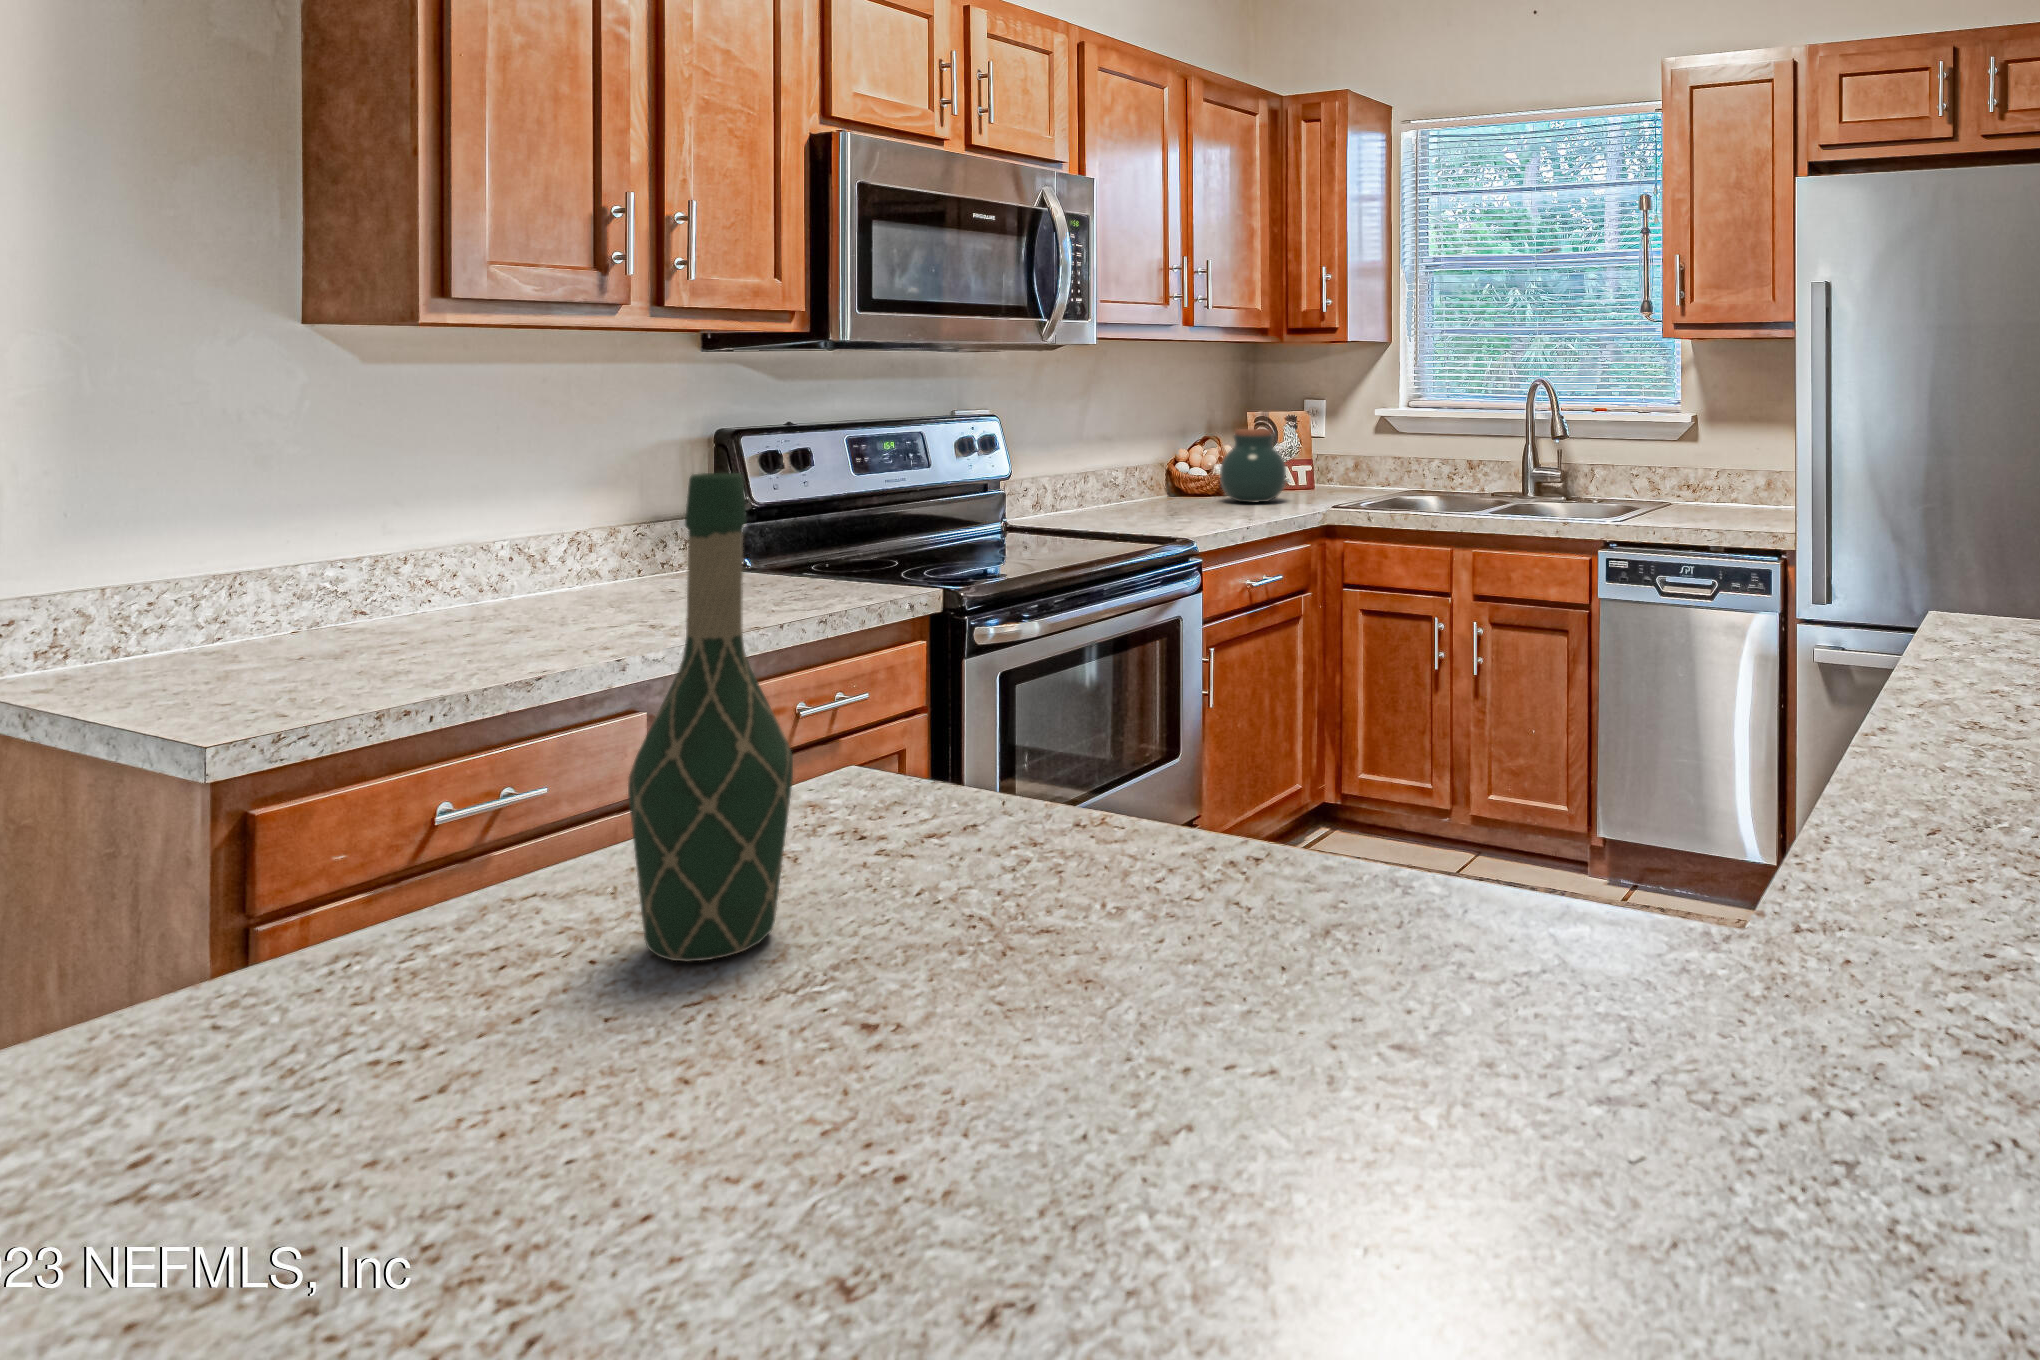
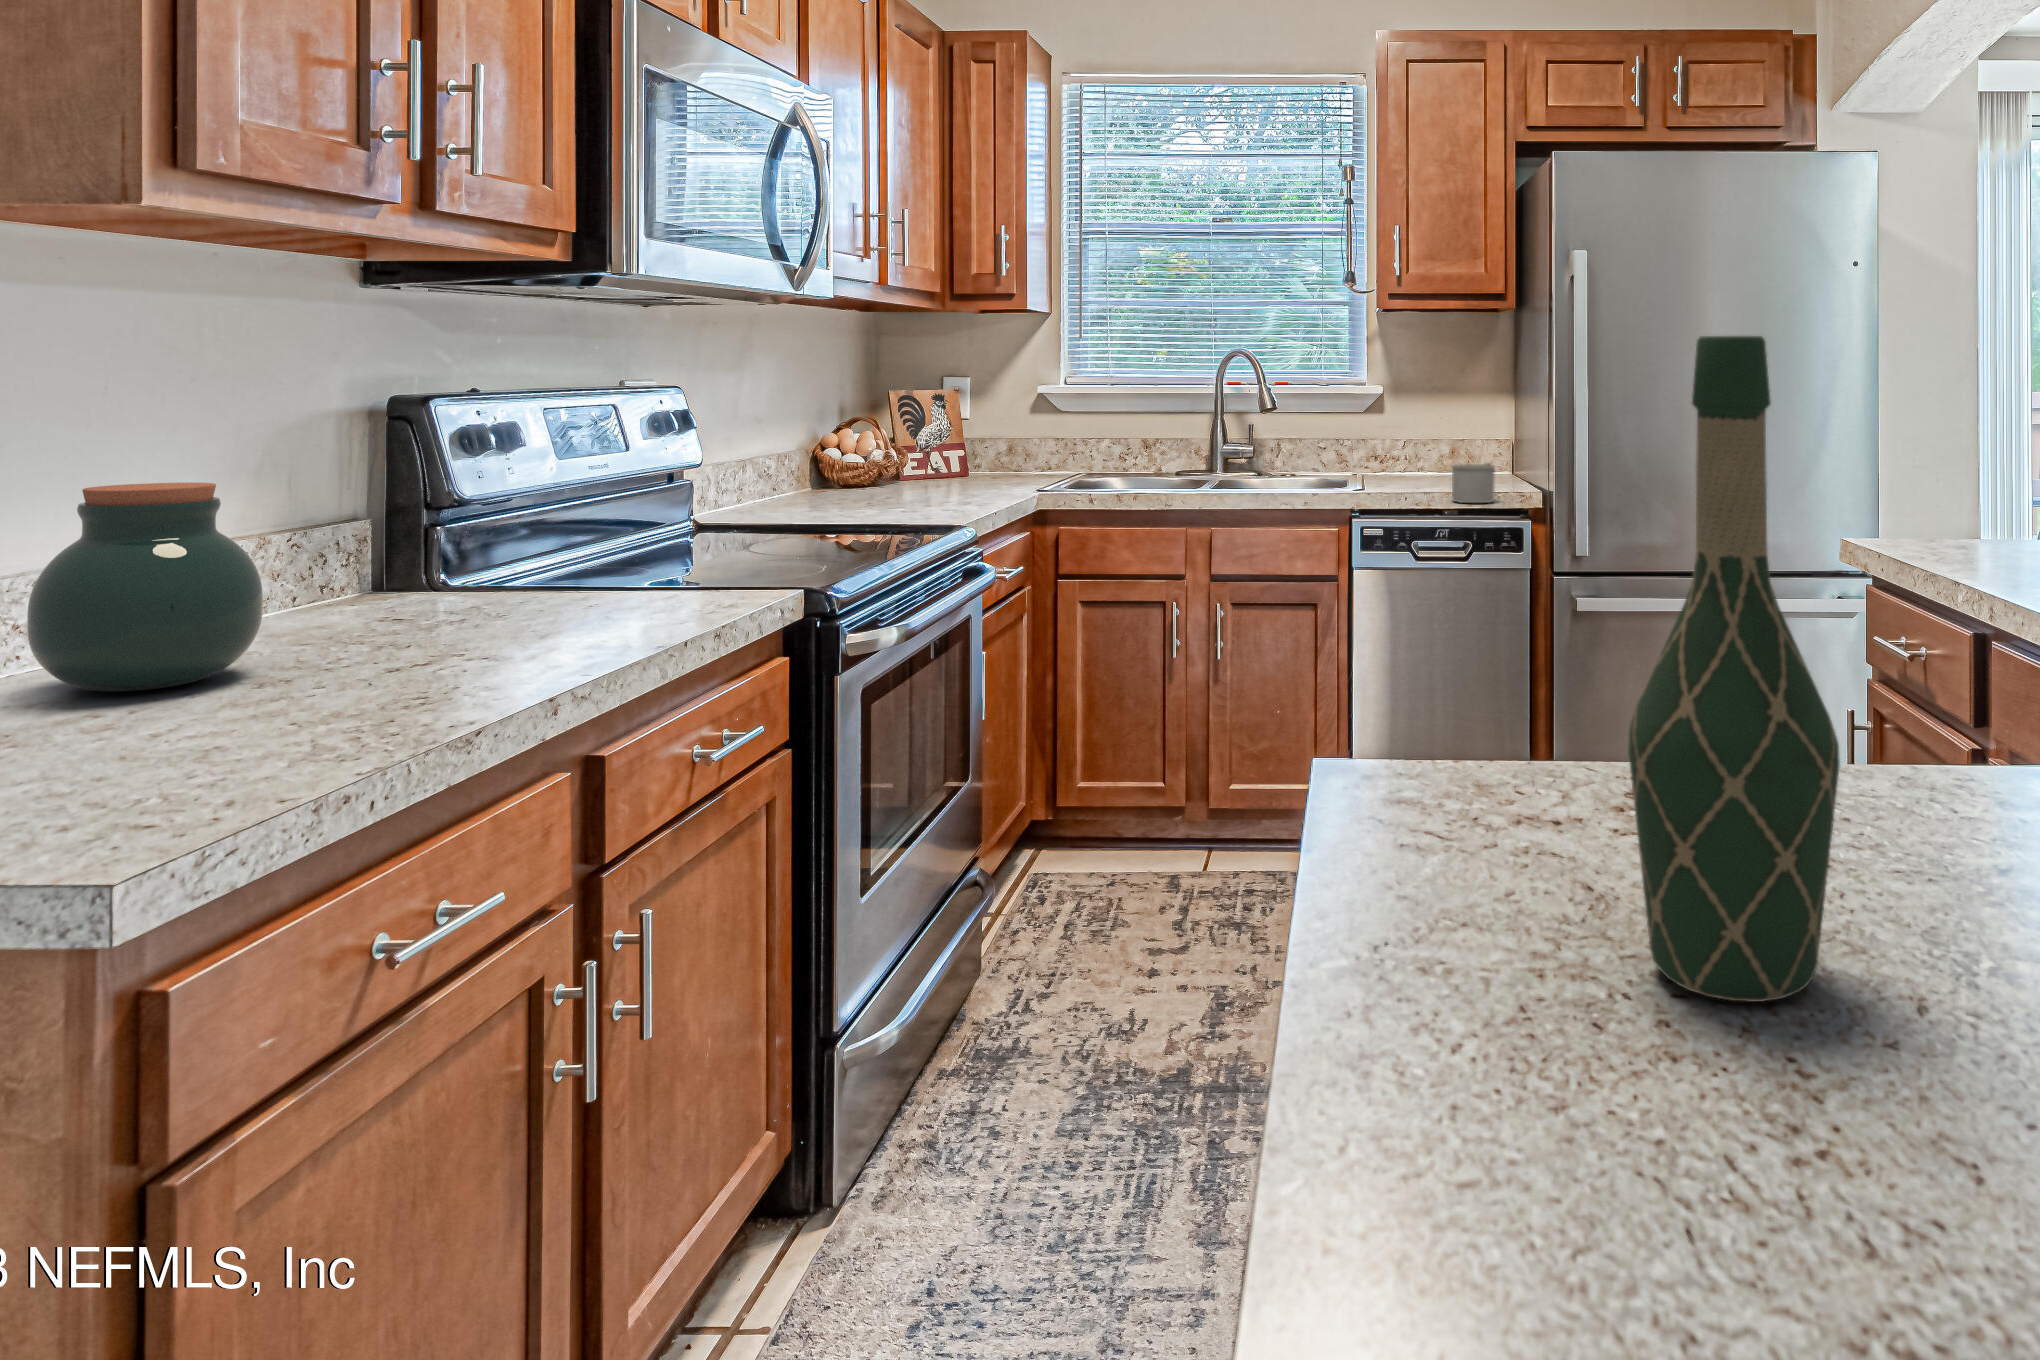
jar: present [1220,429,1286,503] -> present [27,483,263,692]
mug: none [1694,499,1744,540] -> present [1452,463,1495,503]

